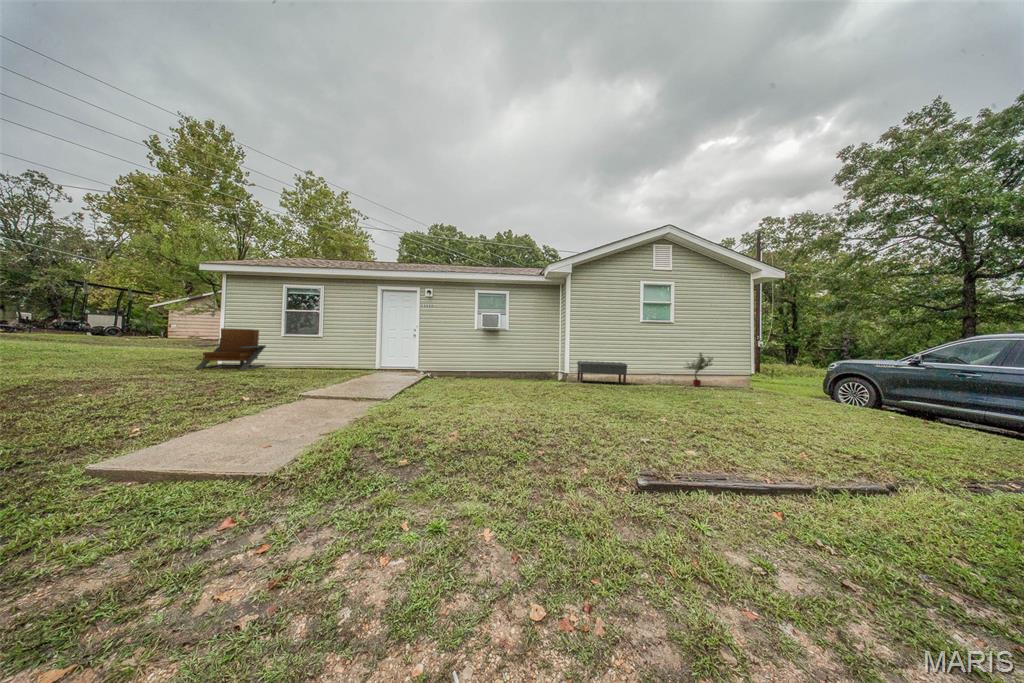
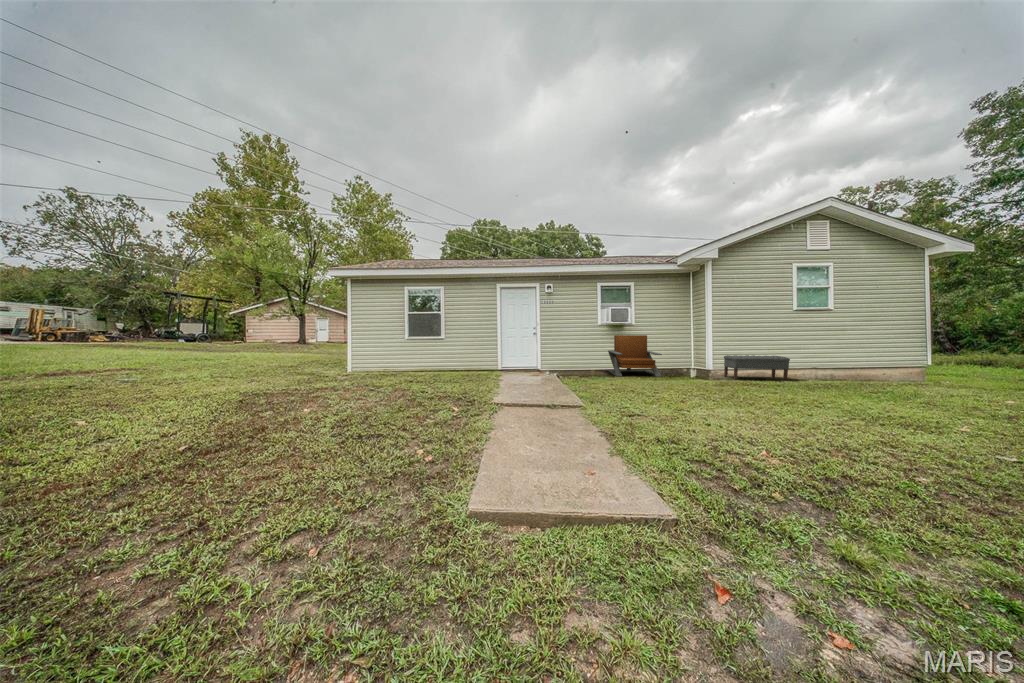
lounge chair: present [196,328,266,370] -> present [608,335,662,377]
potted tree: present [685,353,713,387] -> none [850,341,889,380]

